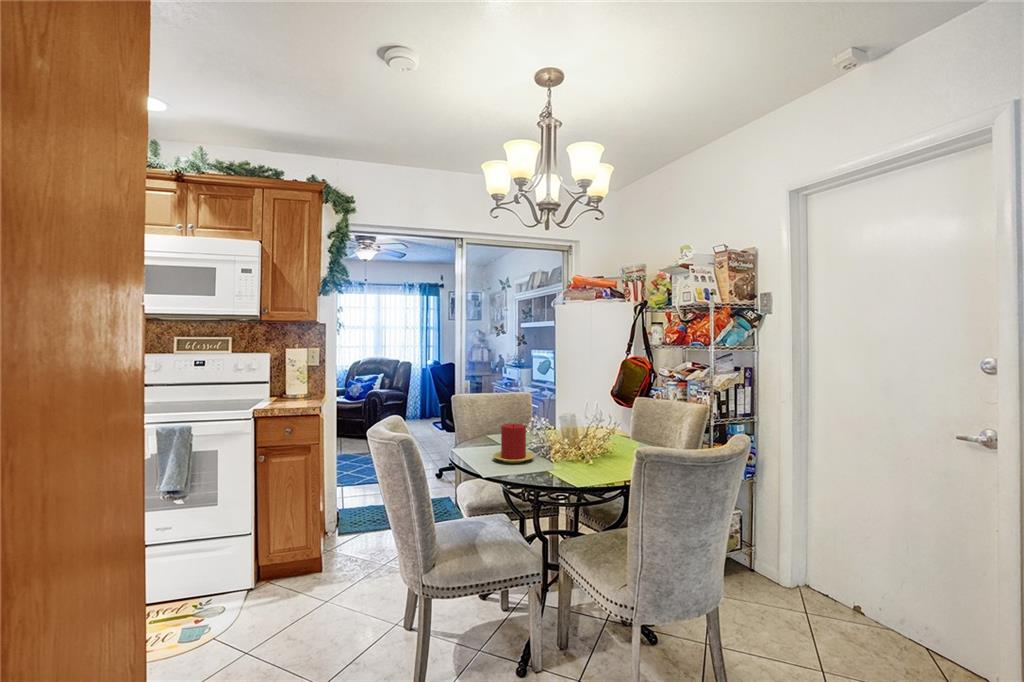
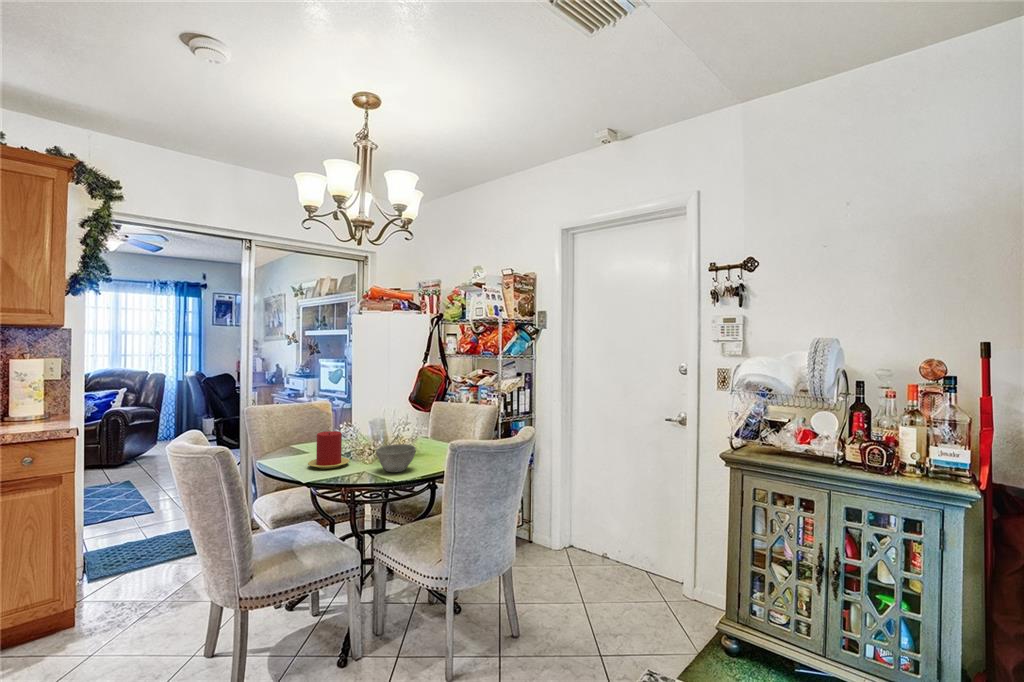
bowl: none [558,444,601,476] -> present [376,444,416,472]

